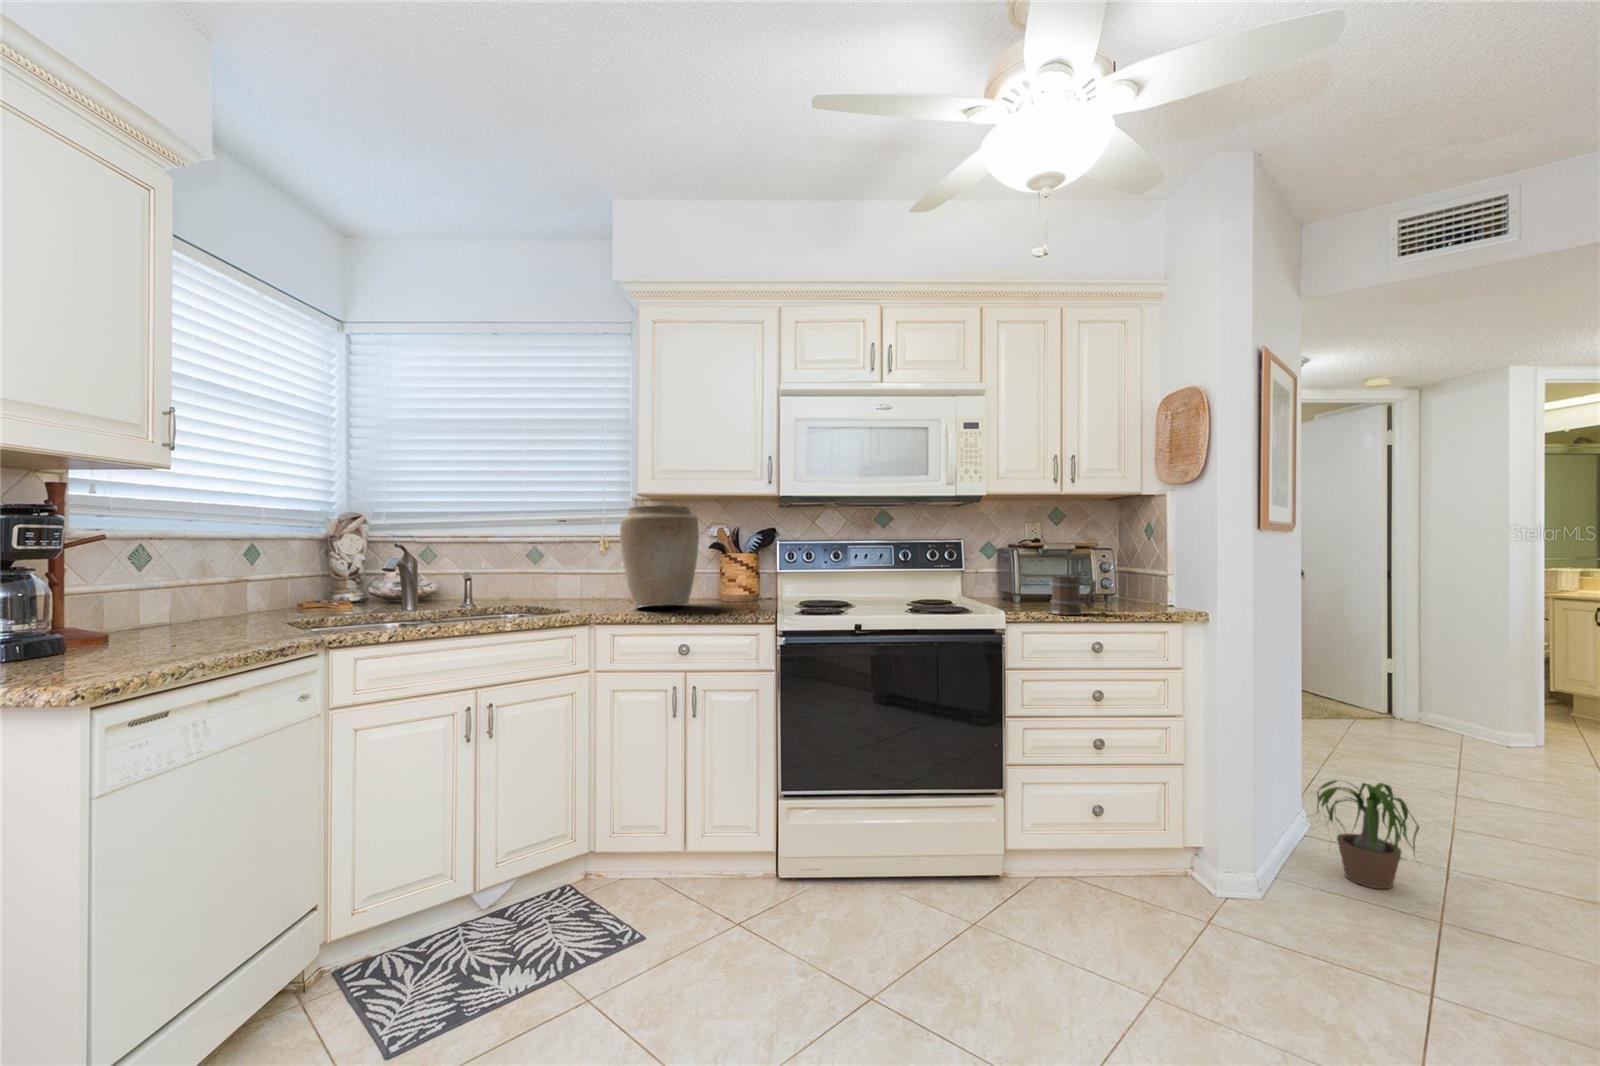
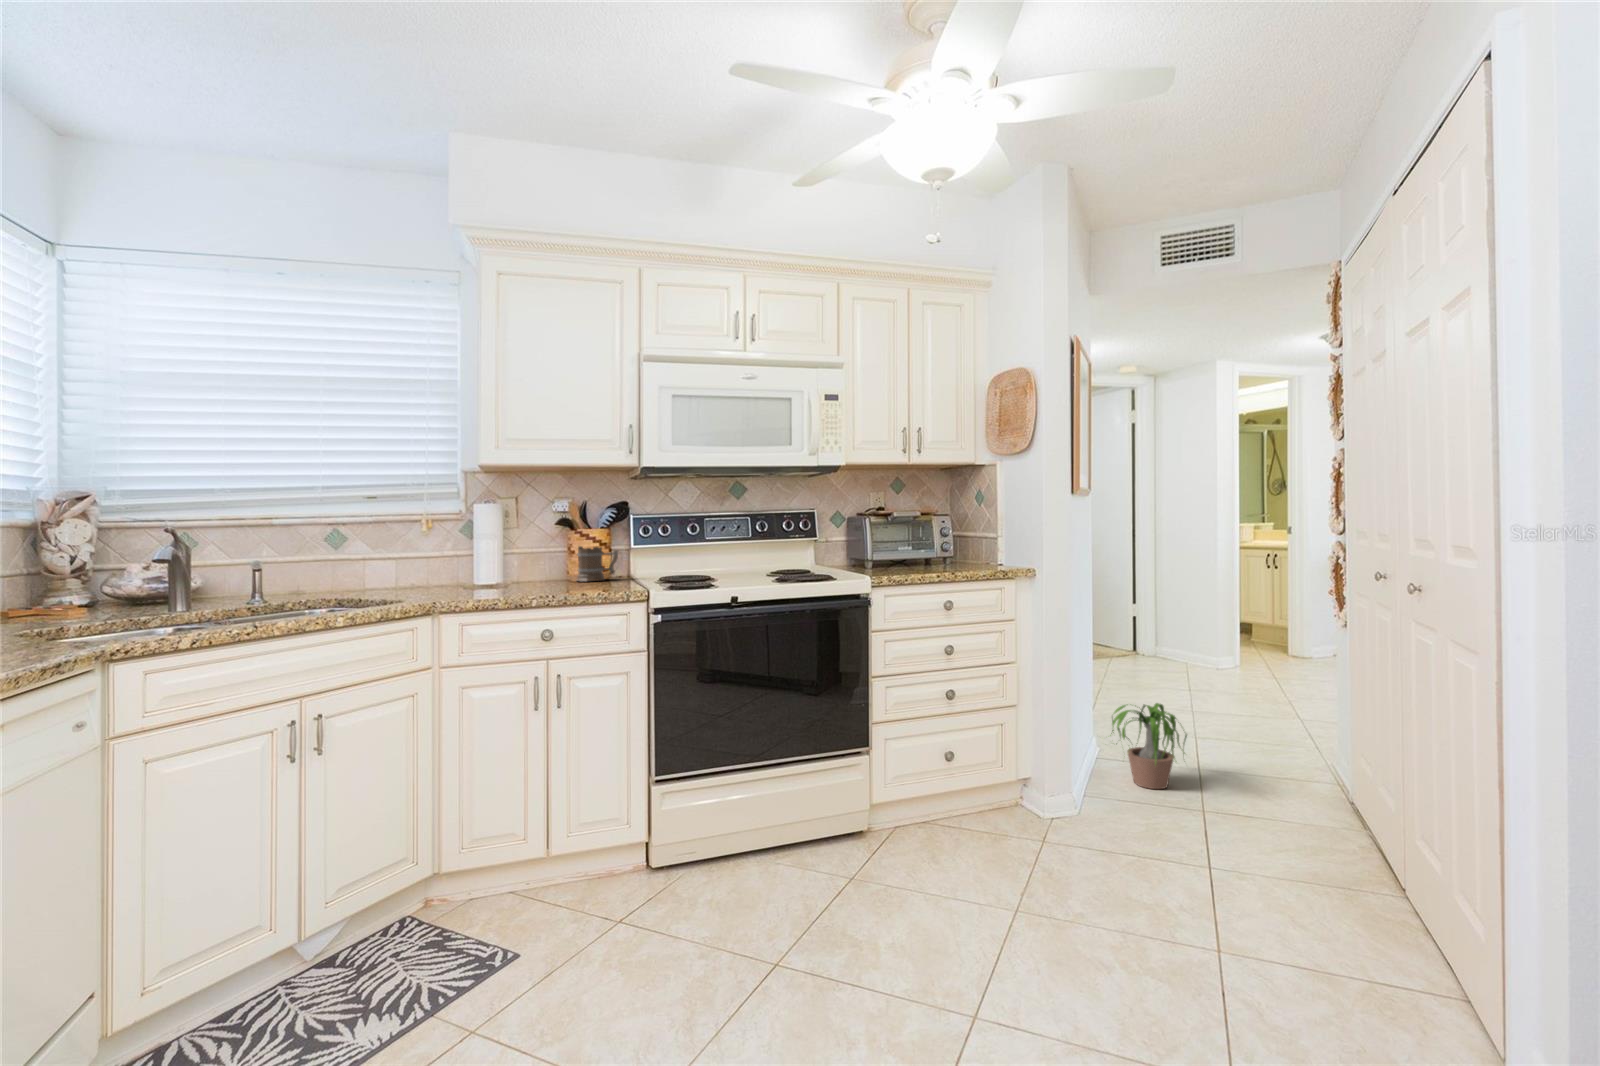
vase: present [620,505,699,606] -> none [458,478,551,592]
mug: present [1049,575,1096,615] -> present [577,546,618,581]

